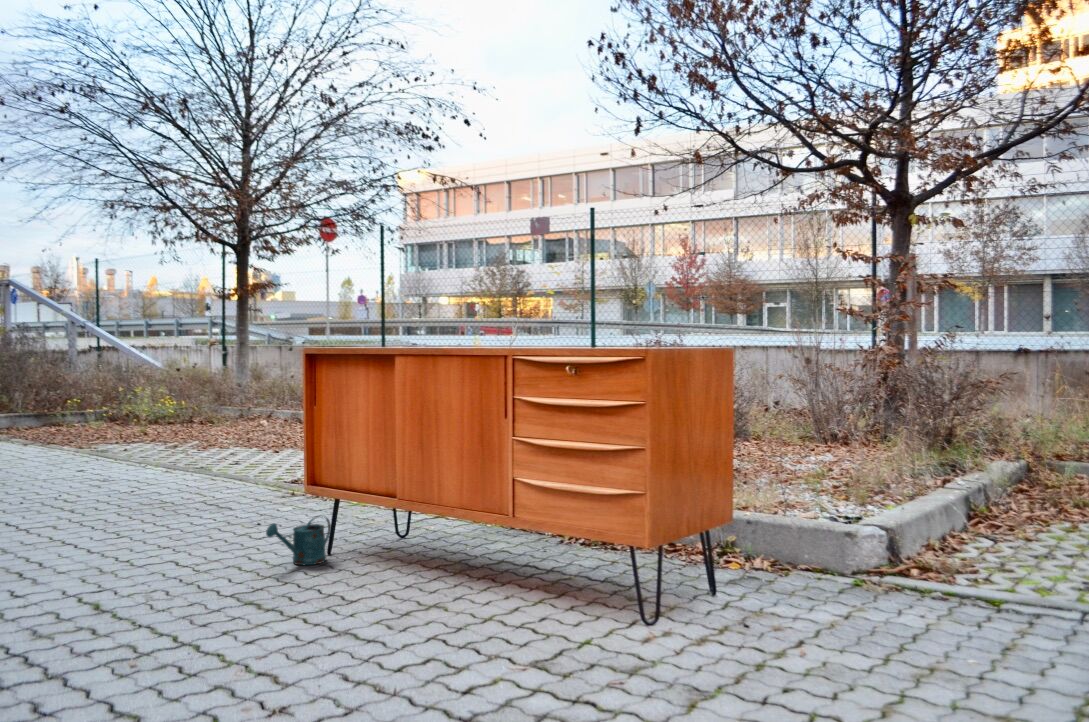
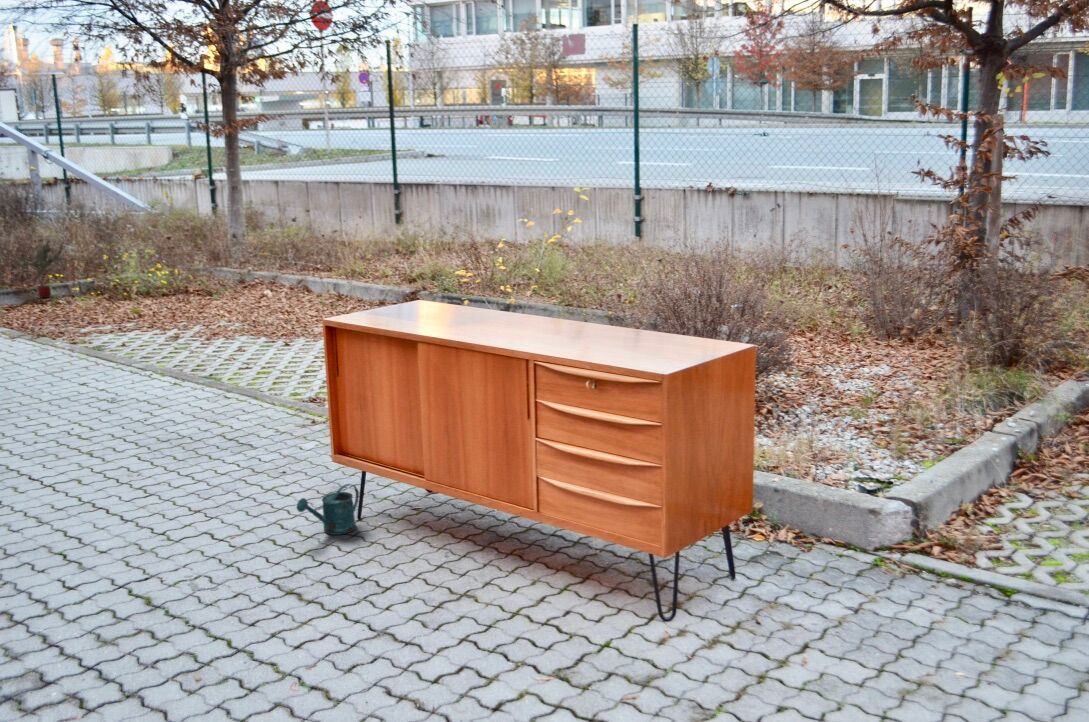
potted tree: none [36,369,84,425] -> present [17,236,63,298]

